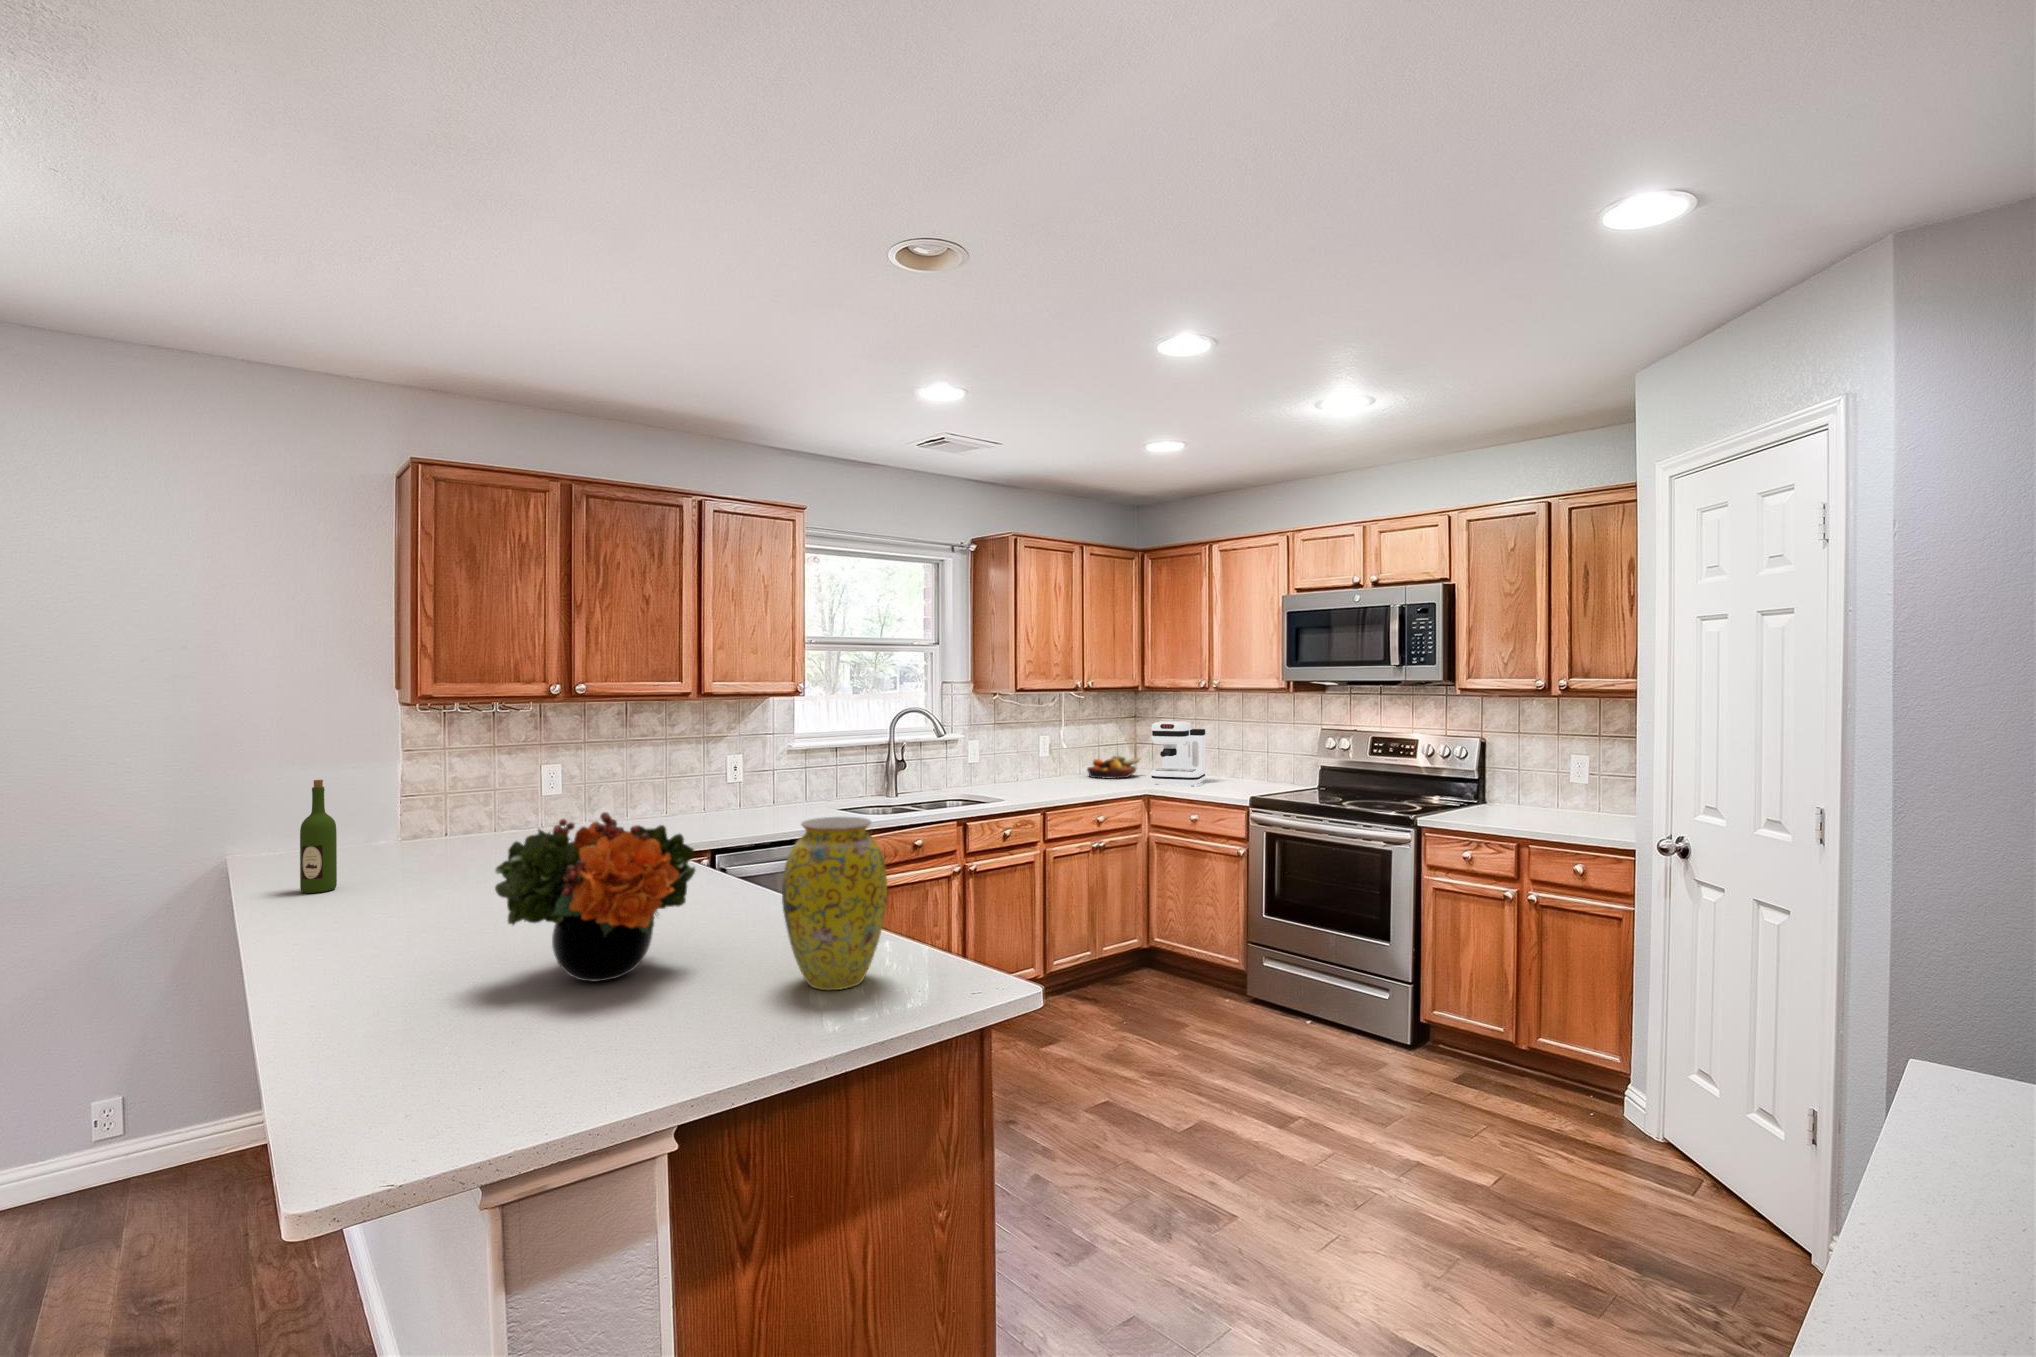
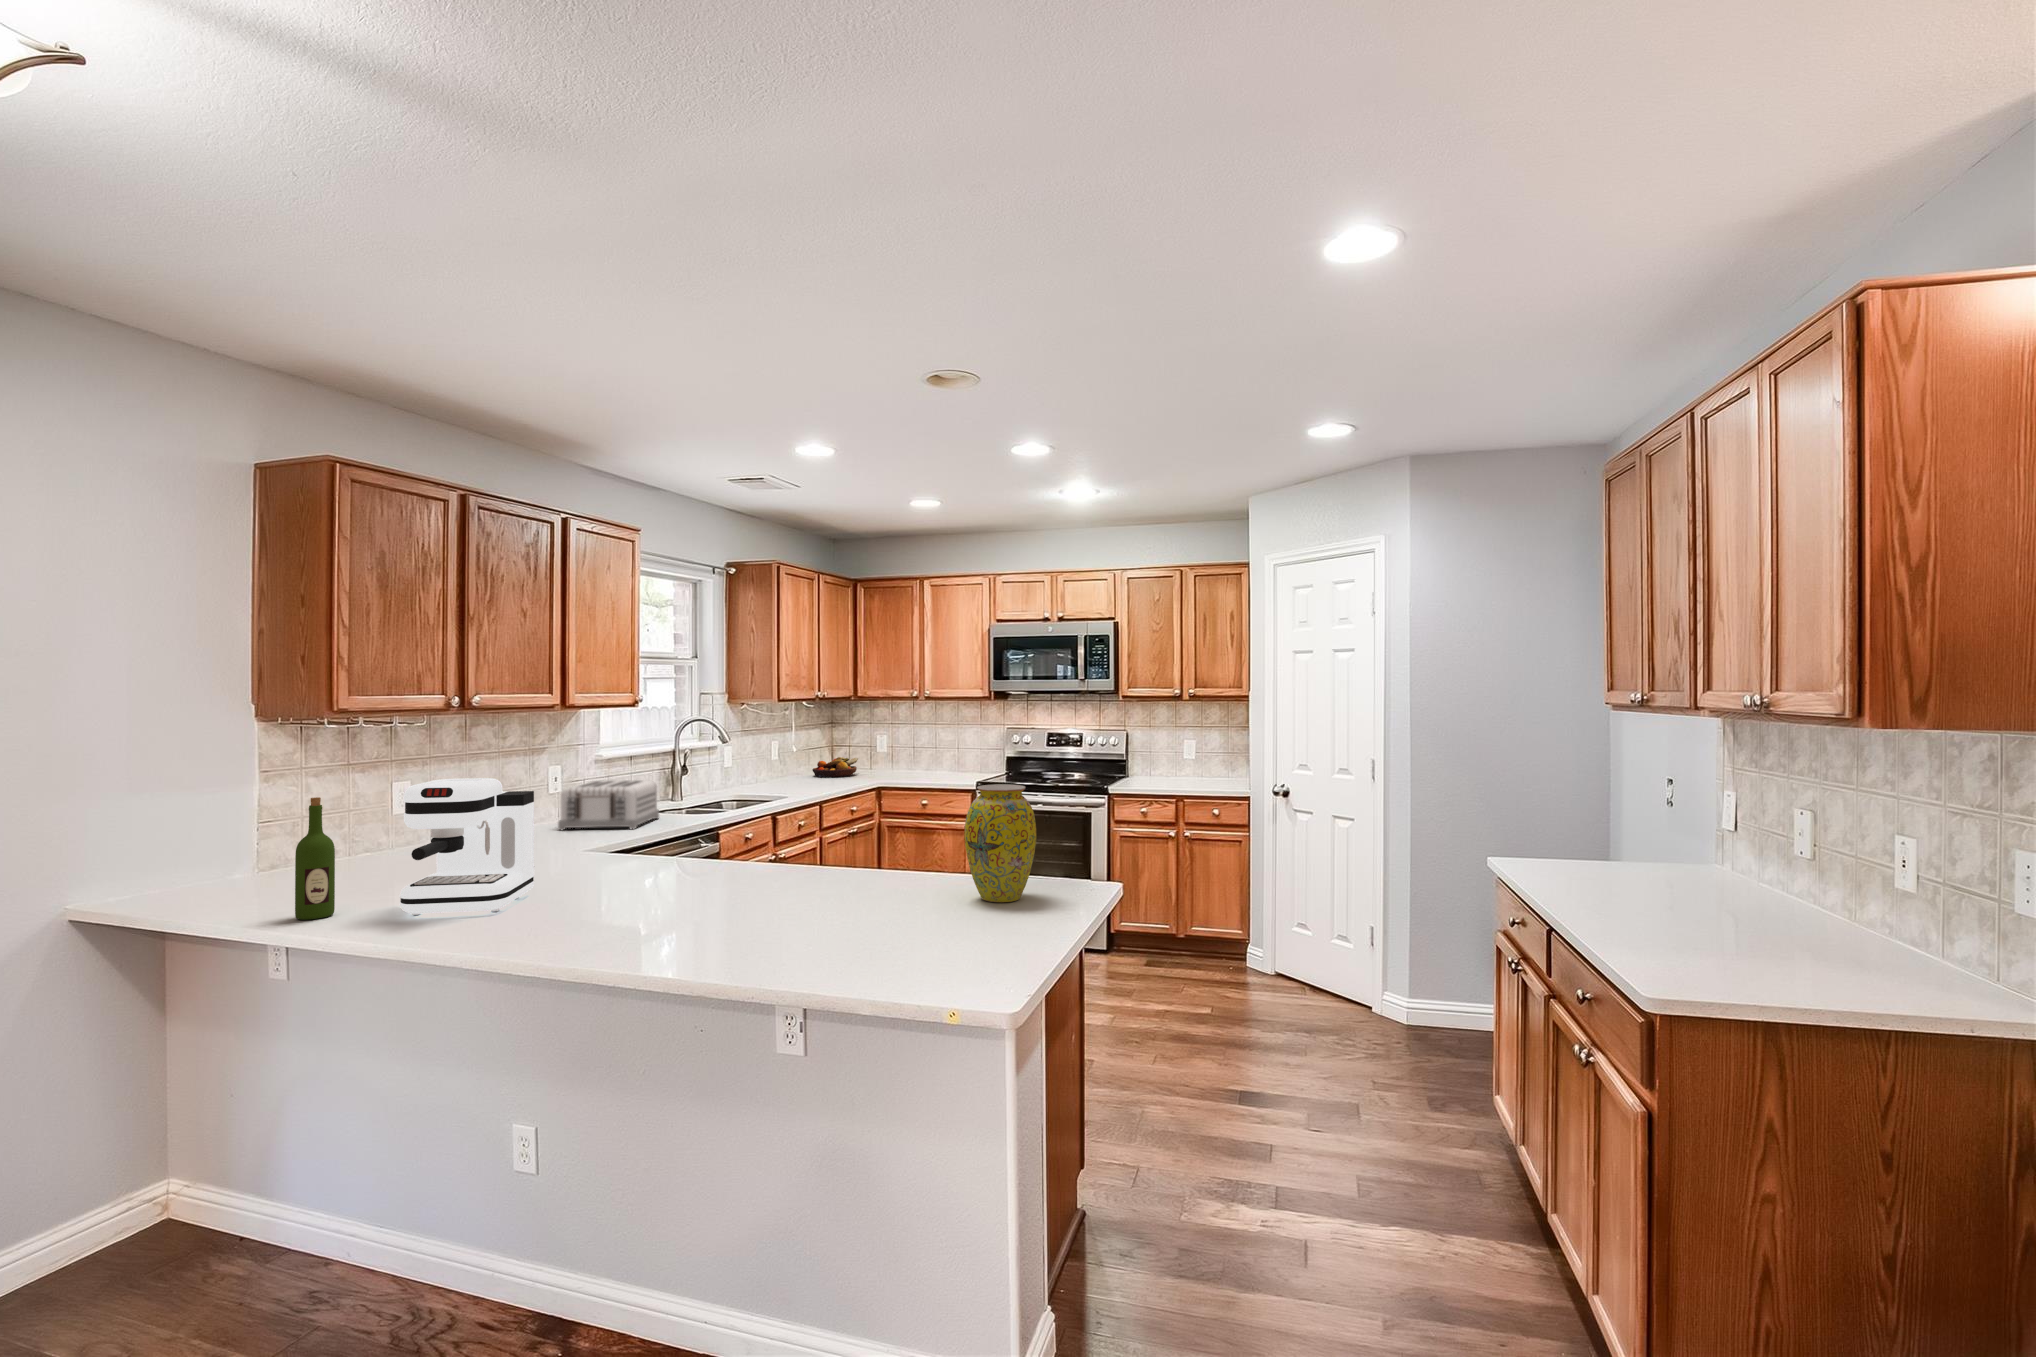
coffee maker: present [1151,721,1206,786] -> present [400,778,534,915]
toaster: none [713,771,822,825] -> present [558,780,659,830]
flower arrangement: present [495,812,695,982] -> none [758,792,905,922]

